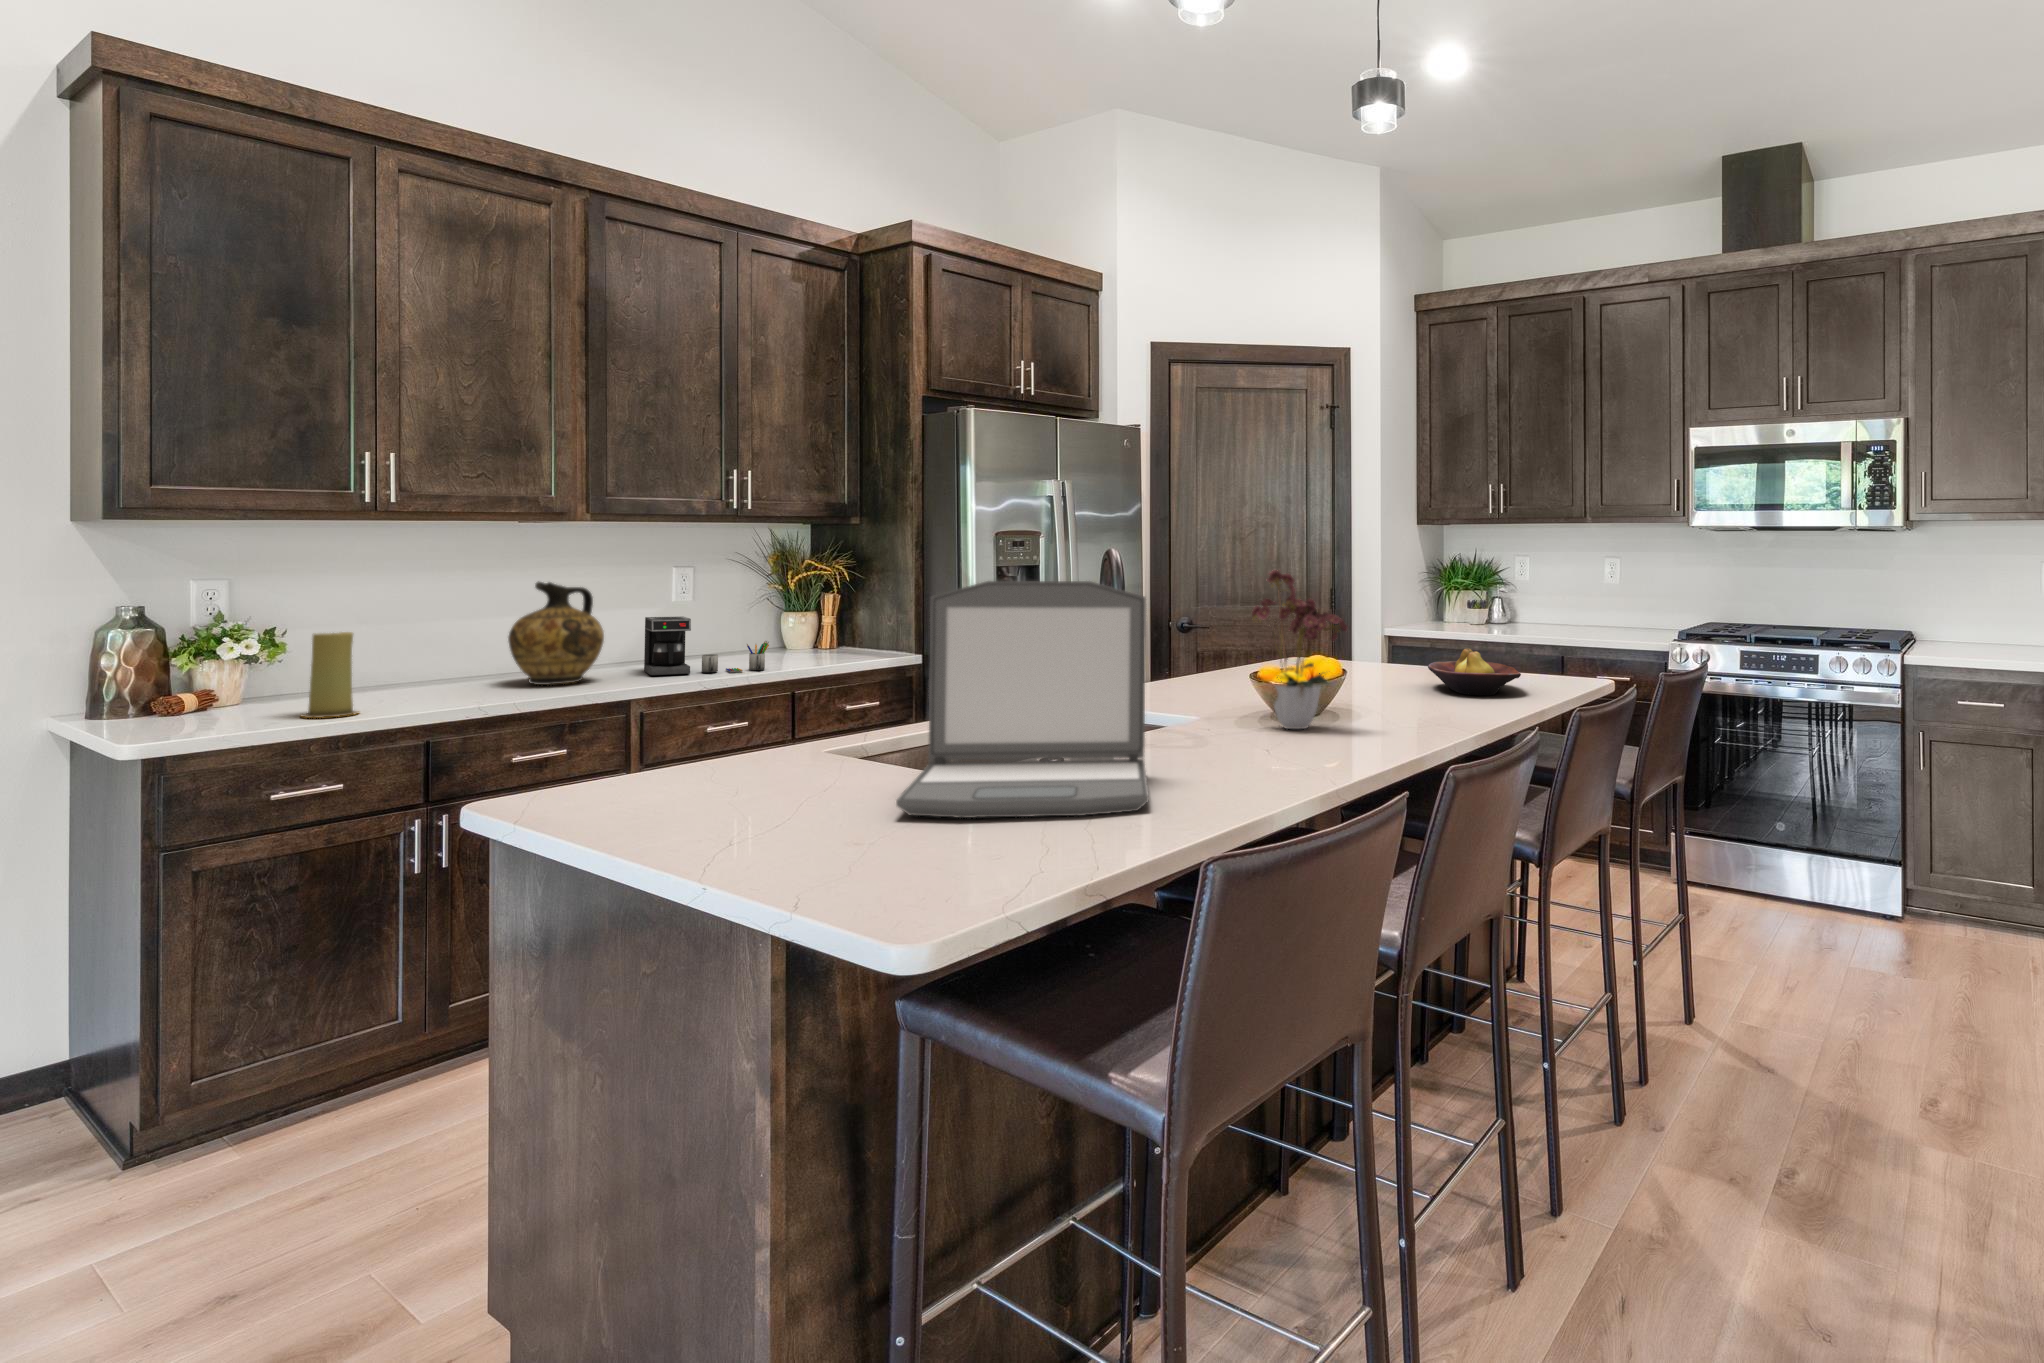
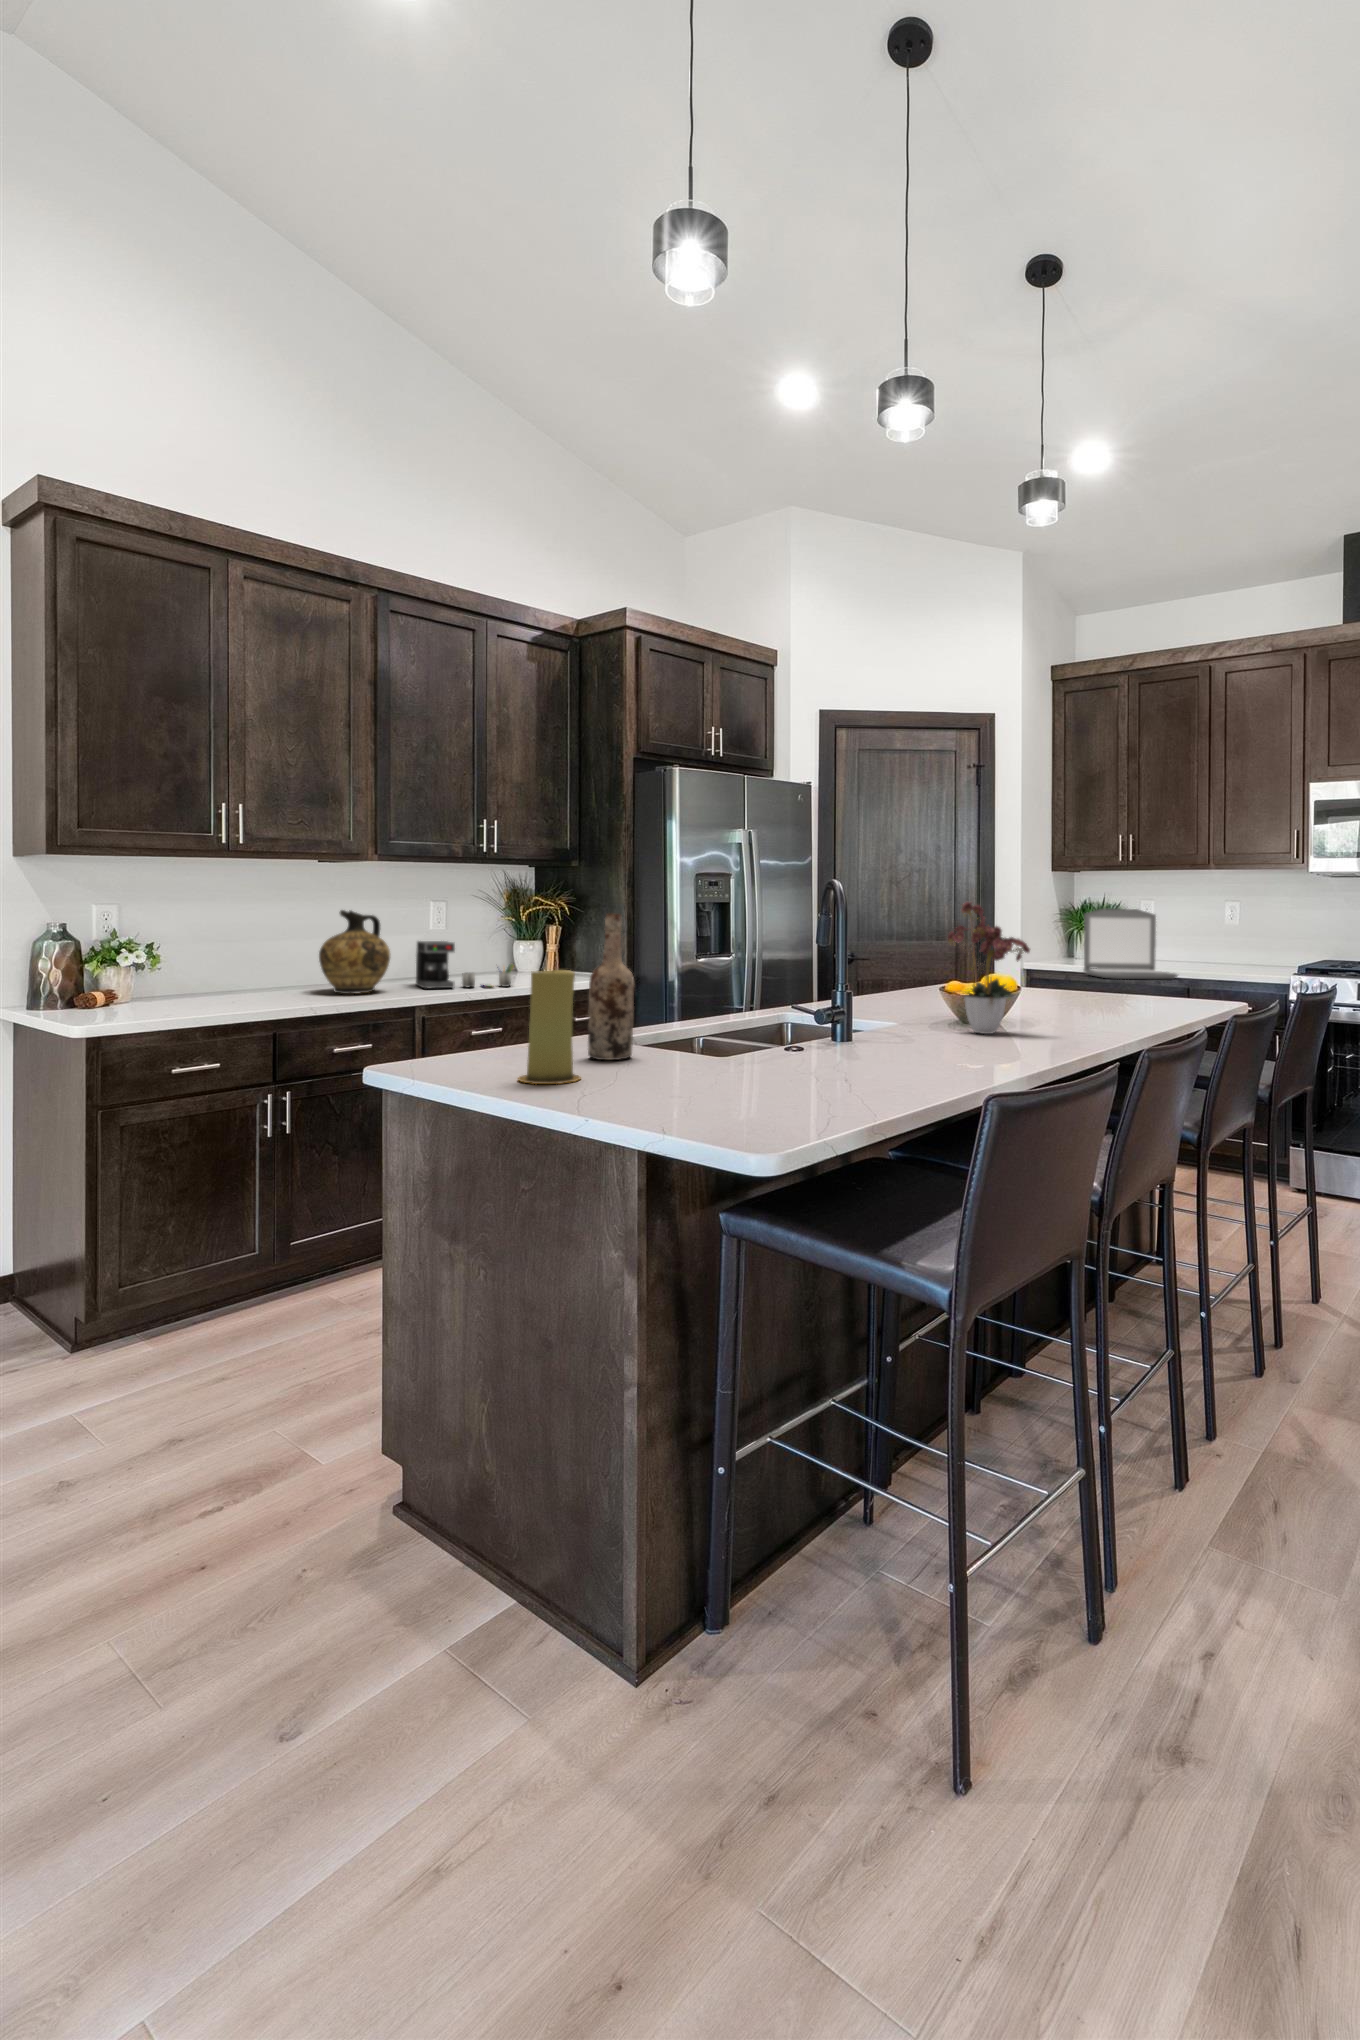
laptop: present [896,581,1149,818] -> present [1084,908,1178,979]
wine bottle: none [765,594,828,785] -> present [588,913,634,1060]
candle: present [301,632,358,718] -> present [518,970,580,1084]
fruit bowl: present [1428,649,1521,695] -> none [1082,975,1167,1014]

